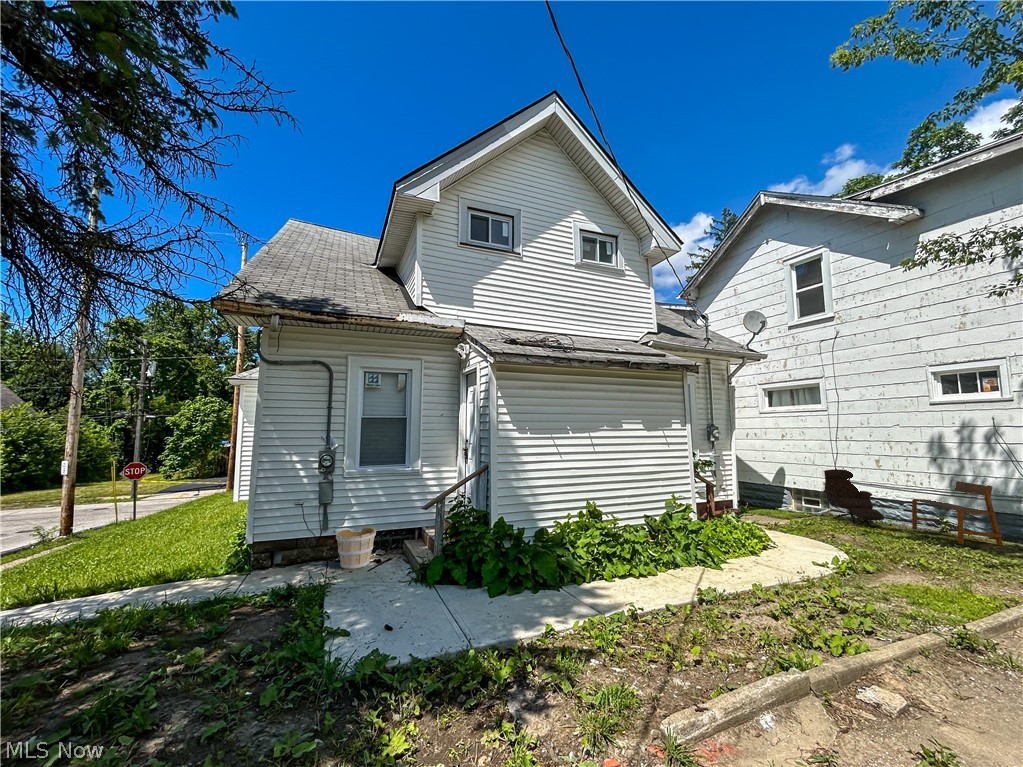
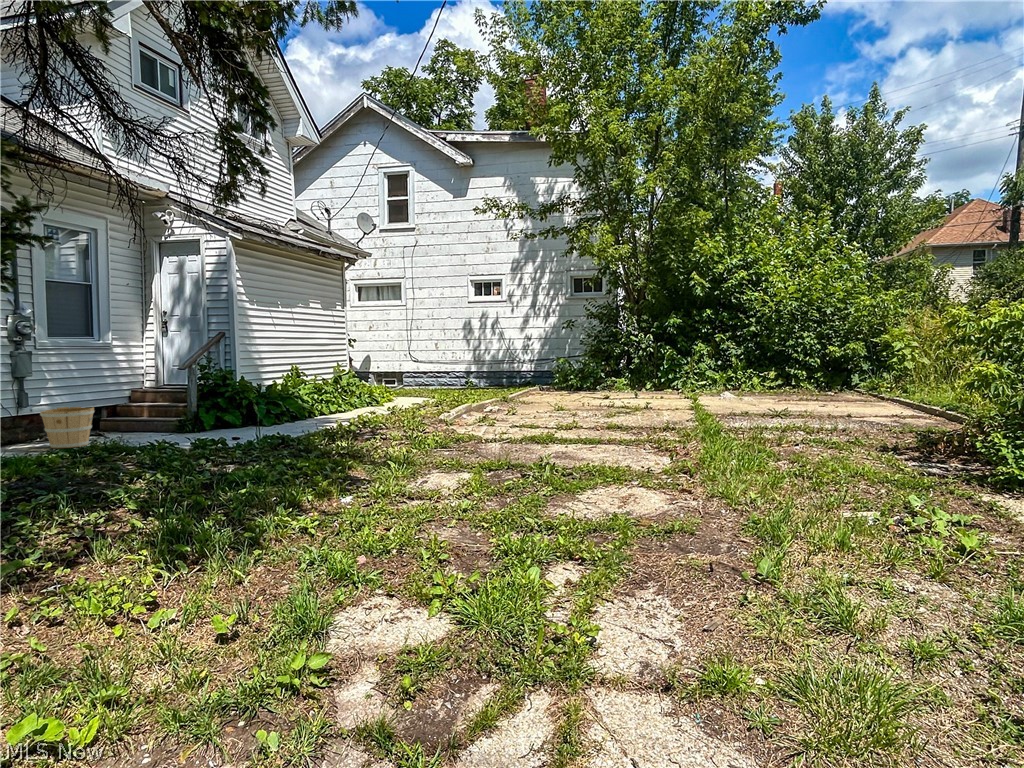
lounge chair: present [823,469,884,528] -> none [402,353,440,391]
bench: present [912,481,1003,545] -> none [453,354,493,391]

